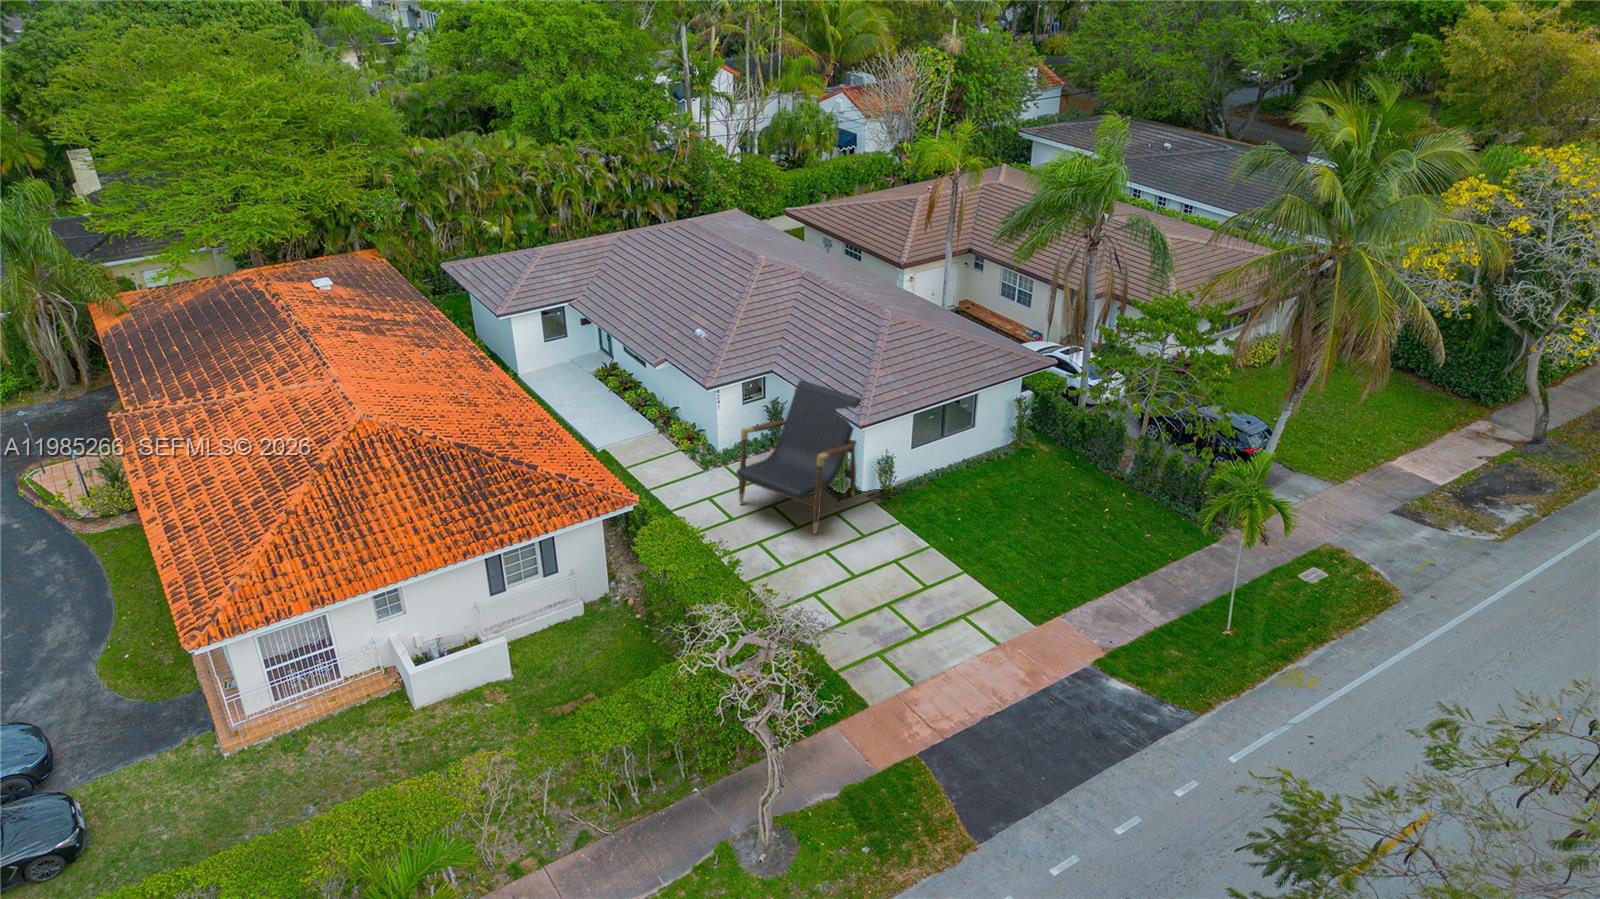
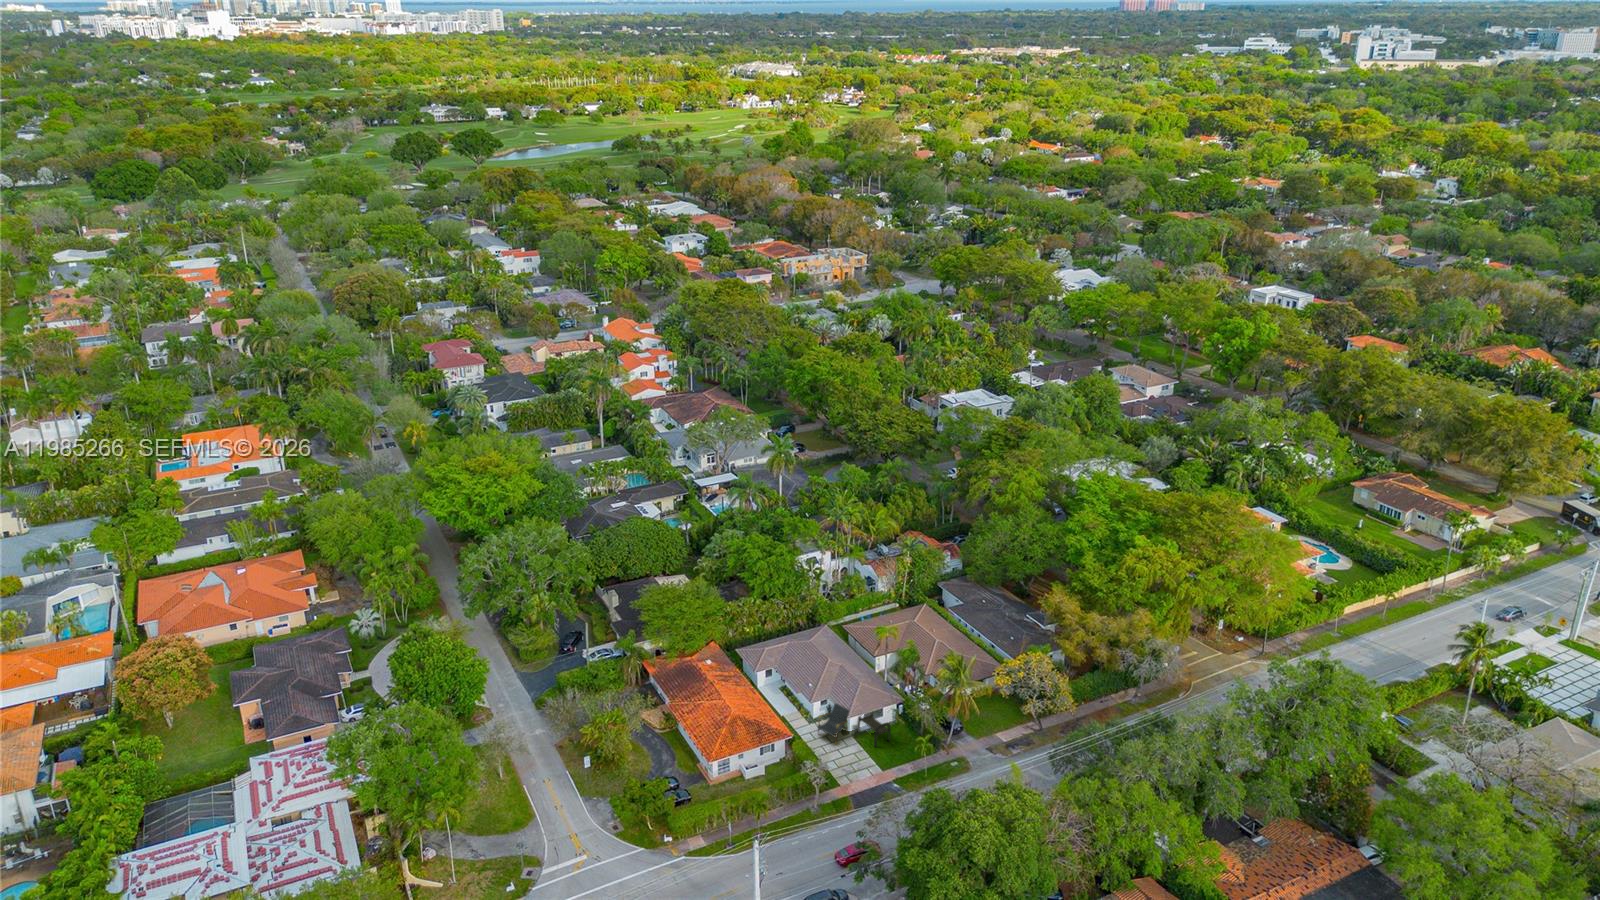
bench: none [887,397,1028,533] -> present [857,714,891,747]

